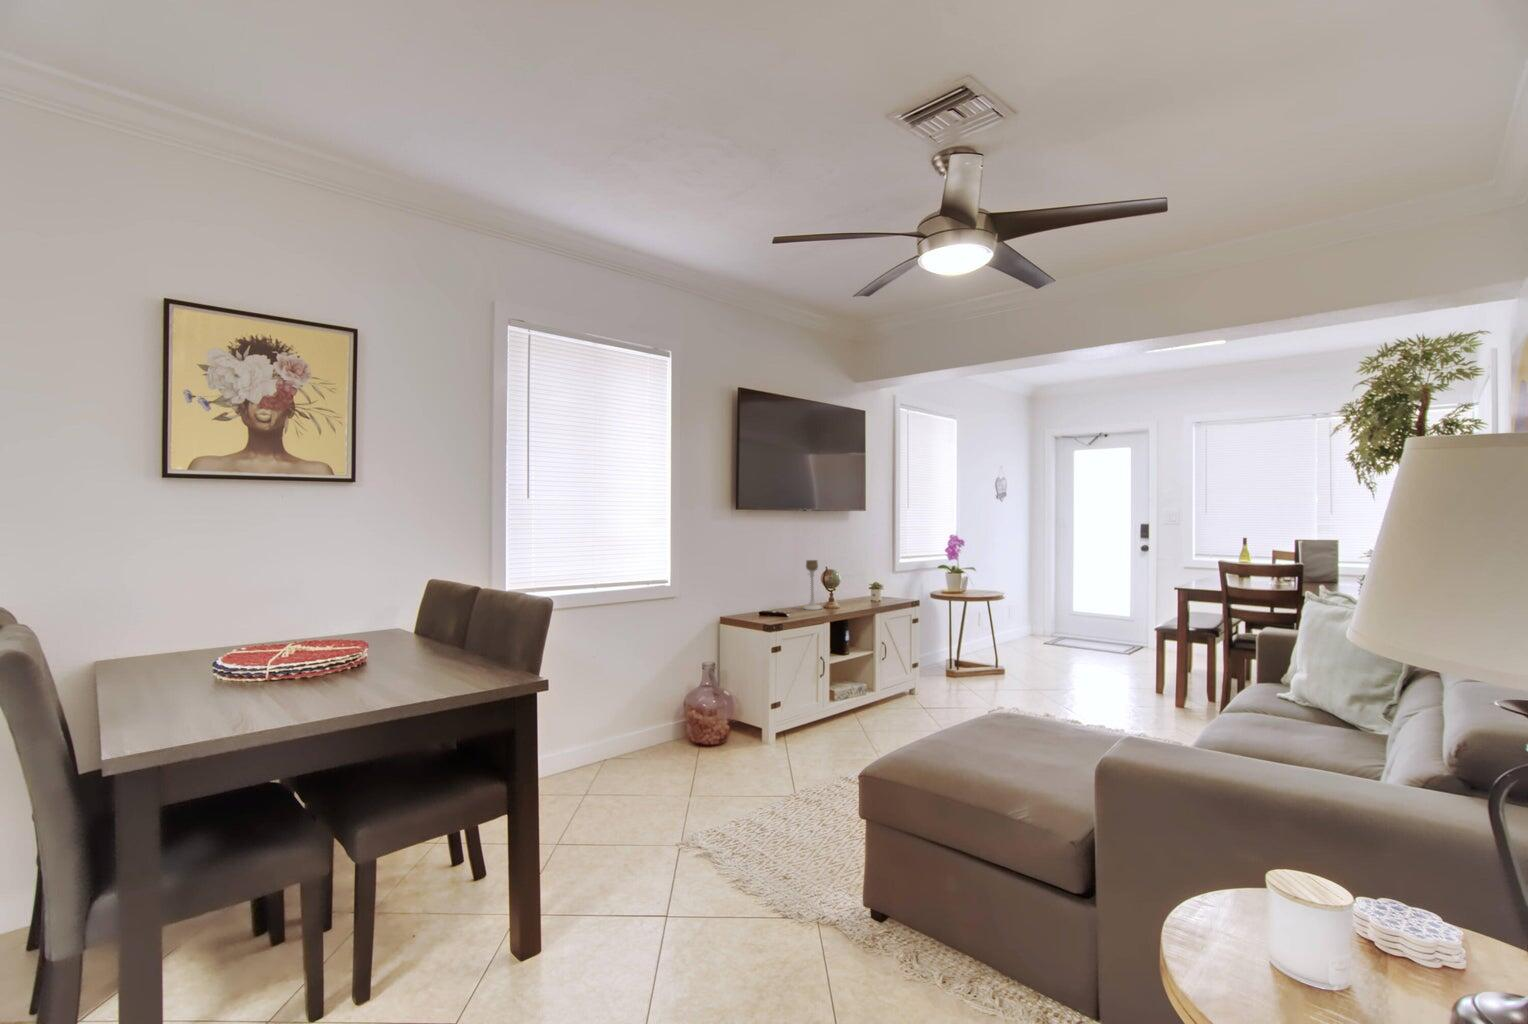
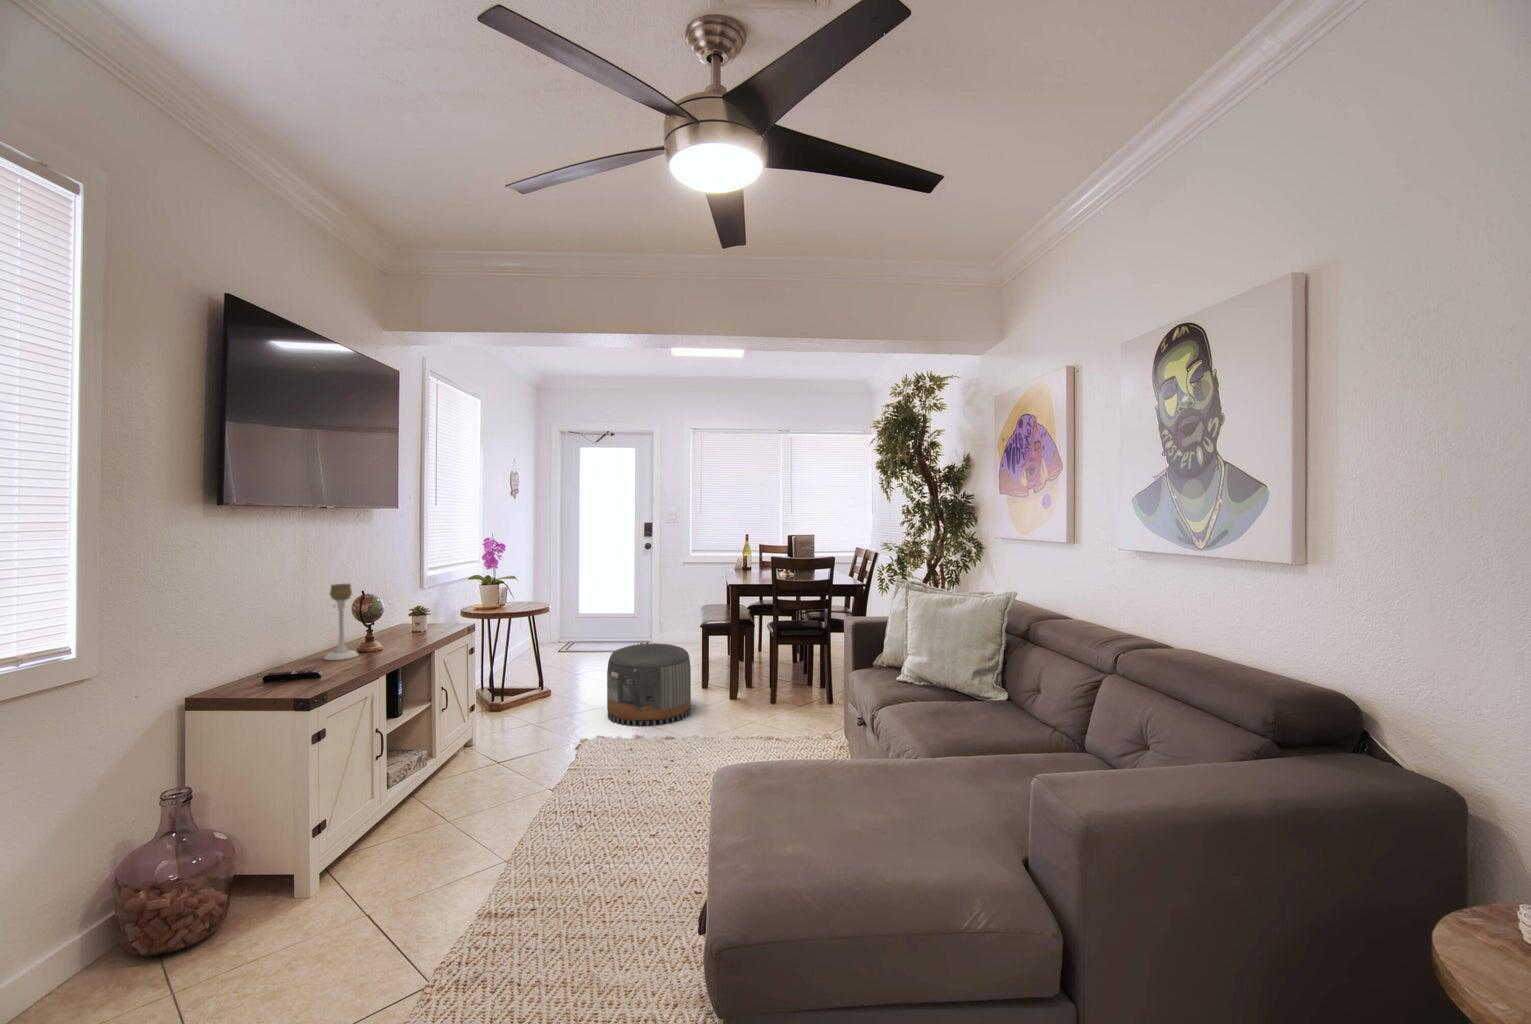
pouf: none [1034,637,1120,715] -> present [607,643,691,727]

